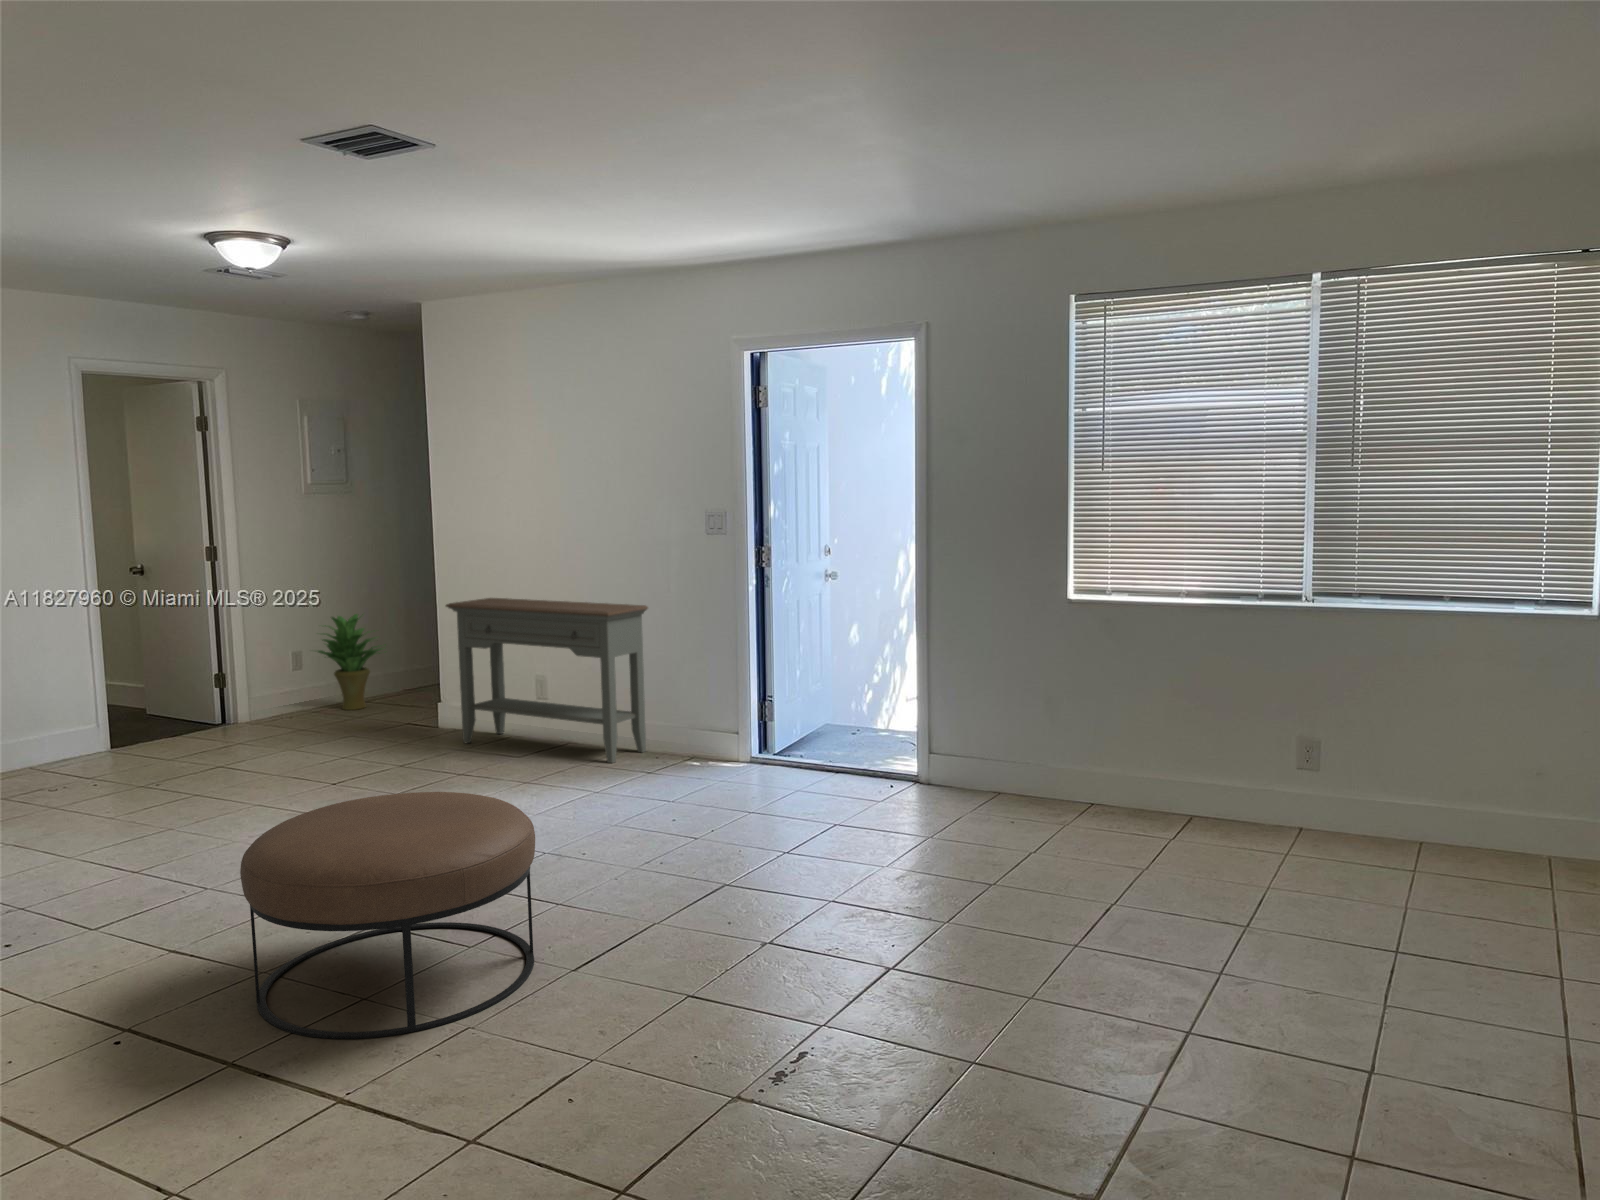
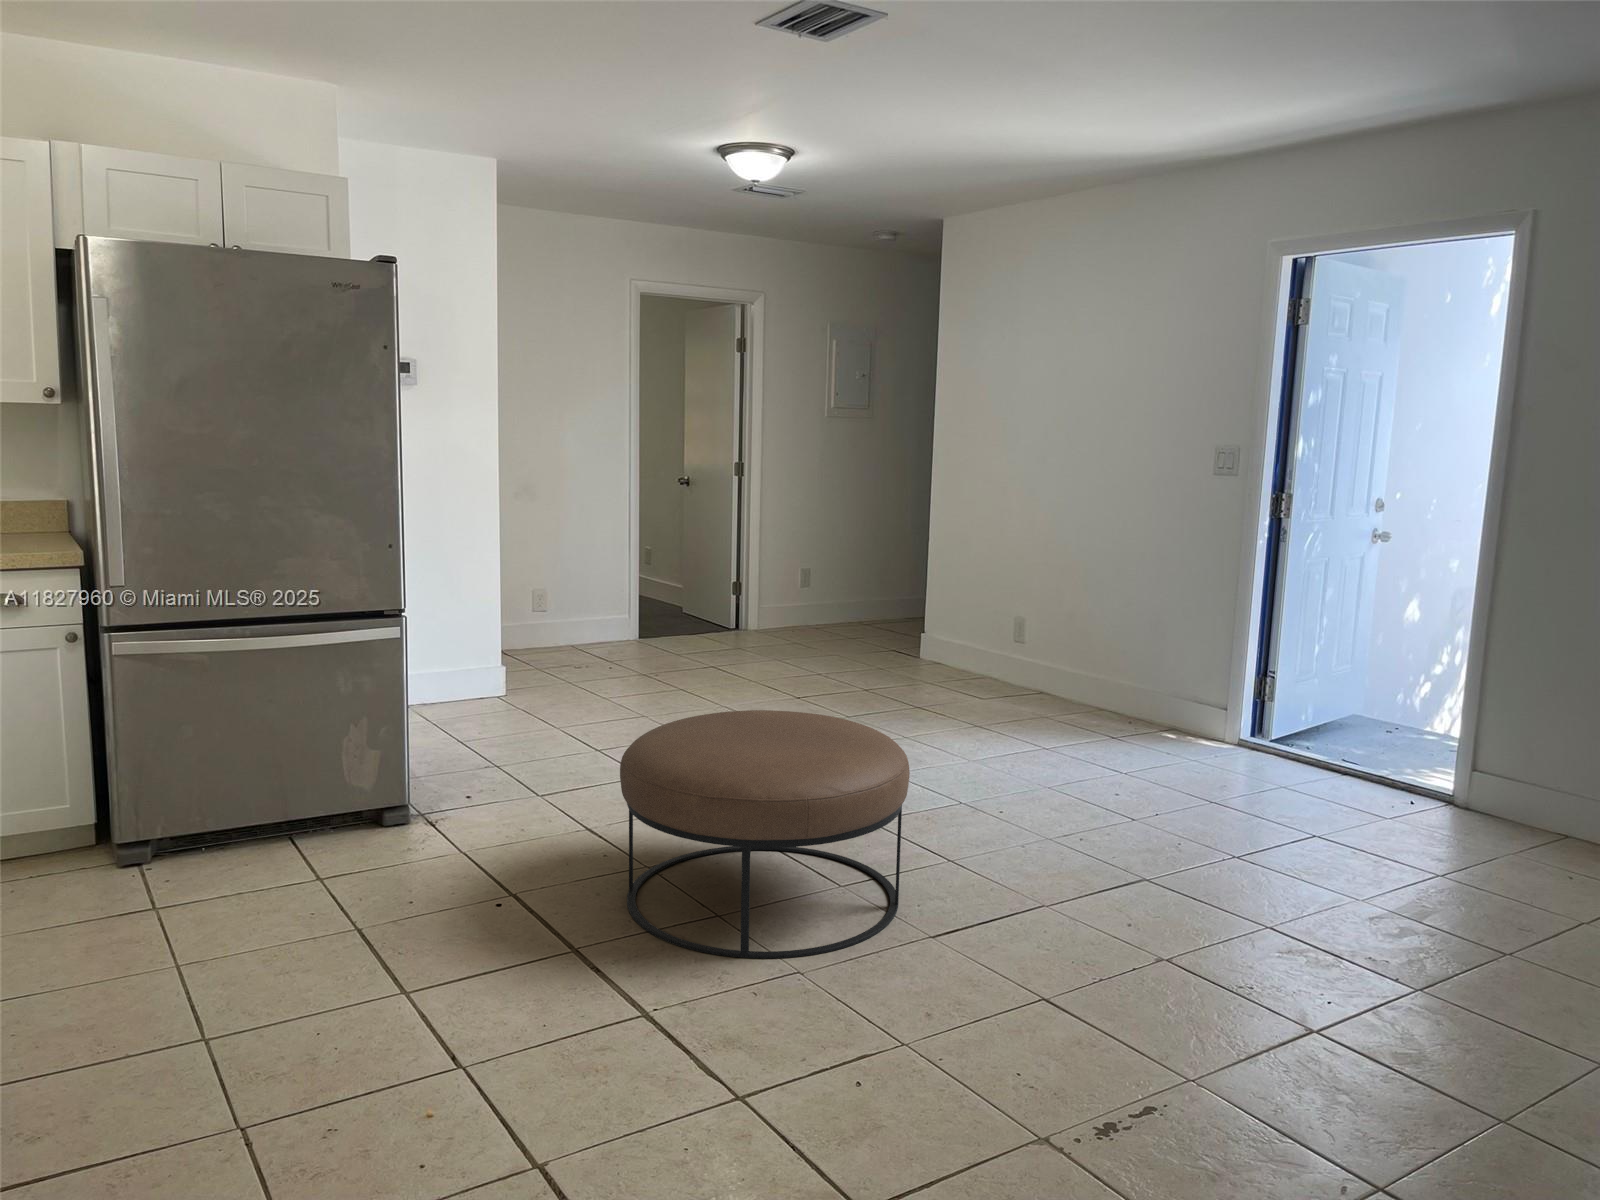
console table: present [446,598,648,763] -> none [930,529,1138,720]
potted plant: present [318,614,386,710] -> none [817,536,888,630]

